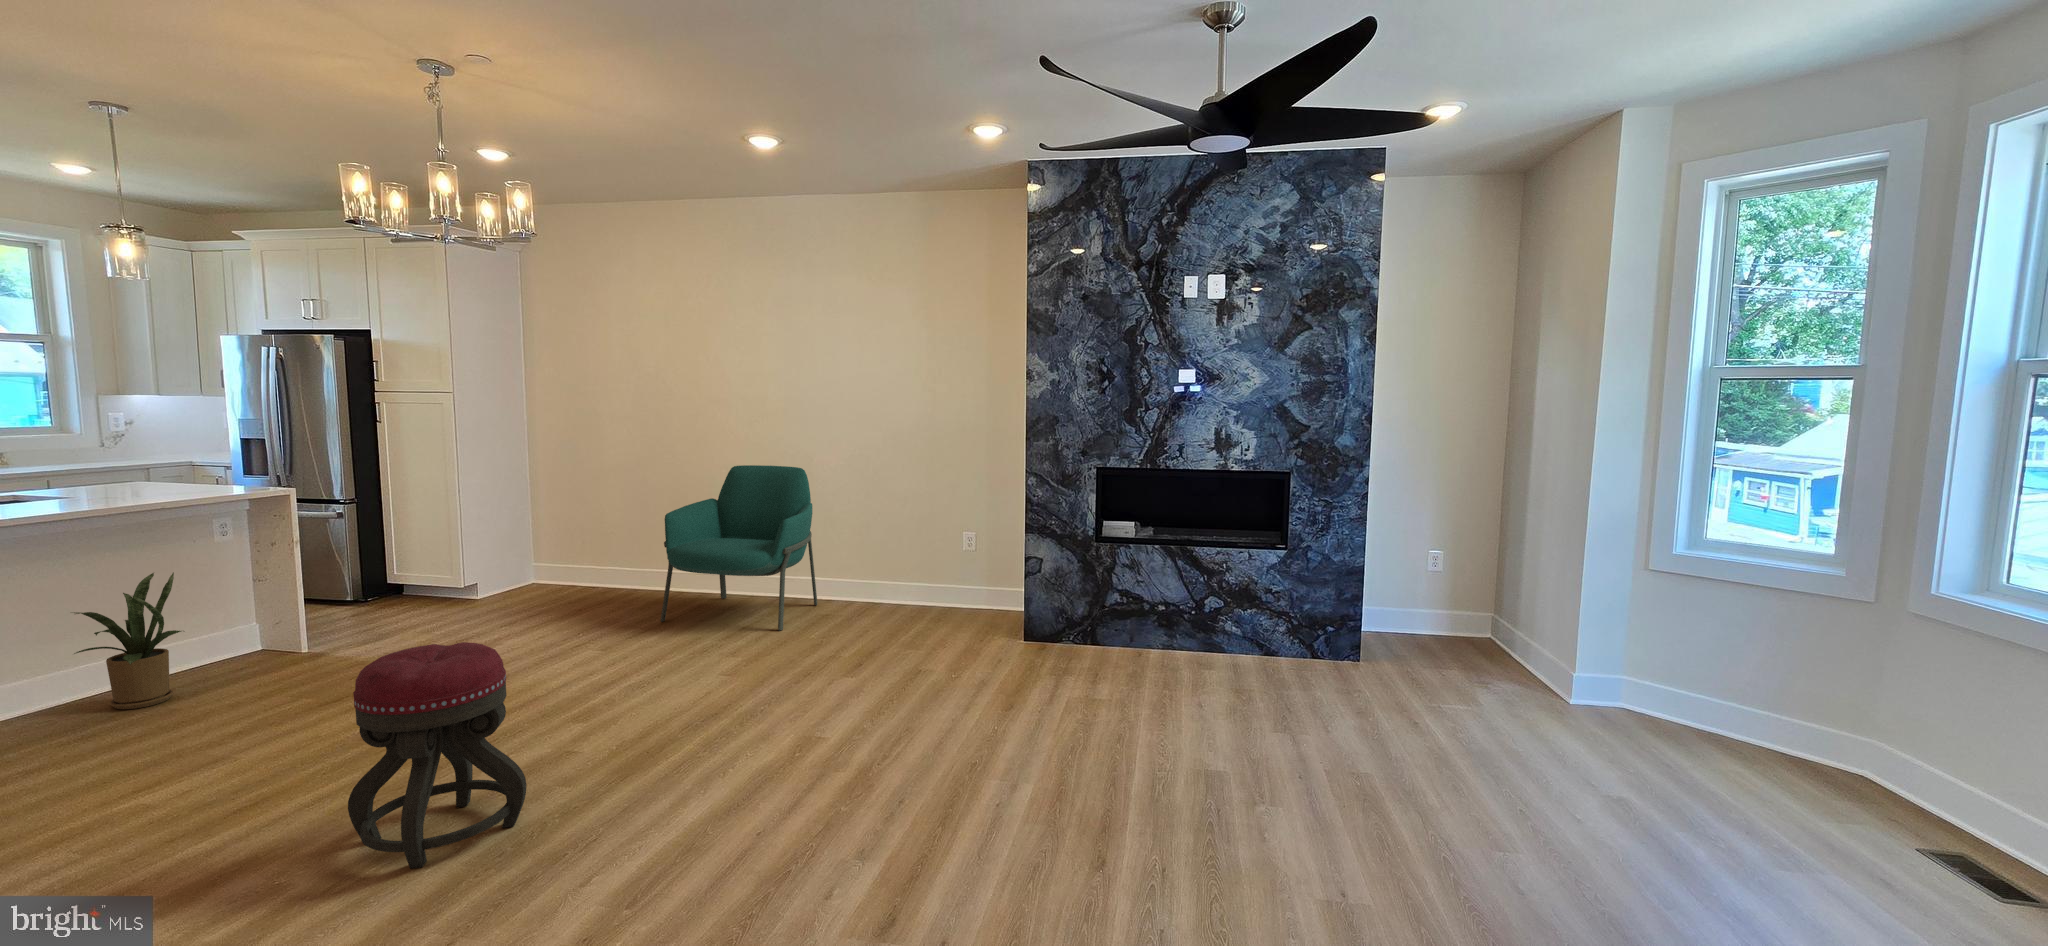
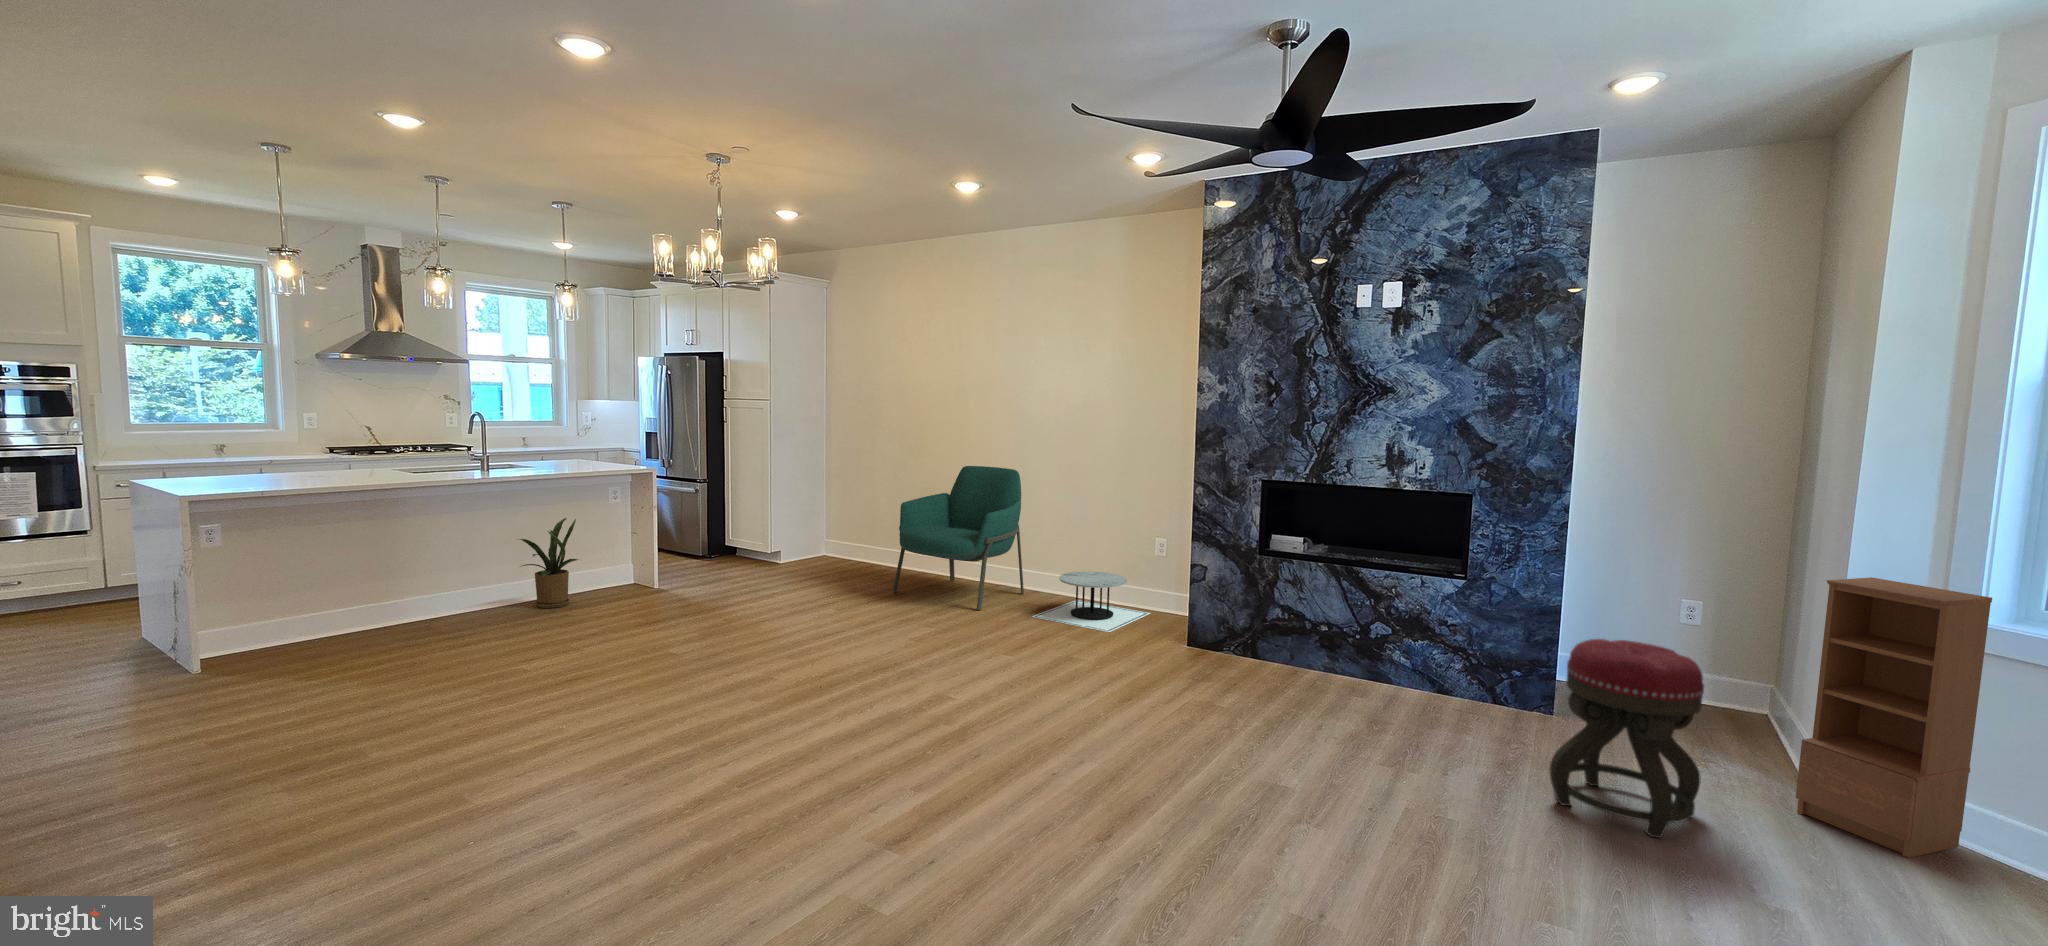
bookcase: none [1564,523,1682,737] -> present [1796,577,1992,858]
side table: none [844,573,965,637] -> present [1032,571,1150,632]
ottoman: present [348,642,527,869] -> present [1550,639,1704,838]

